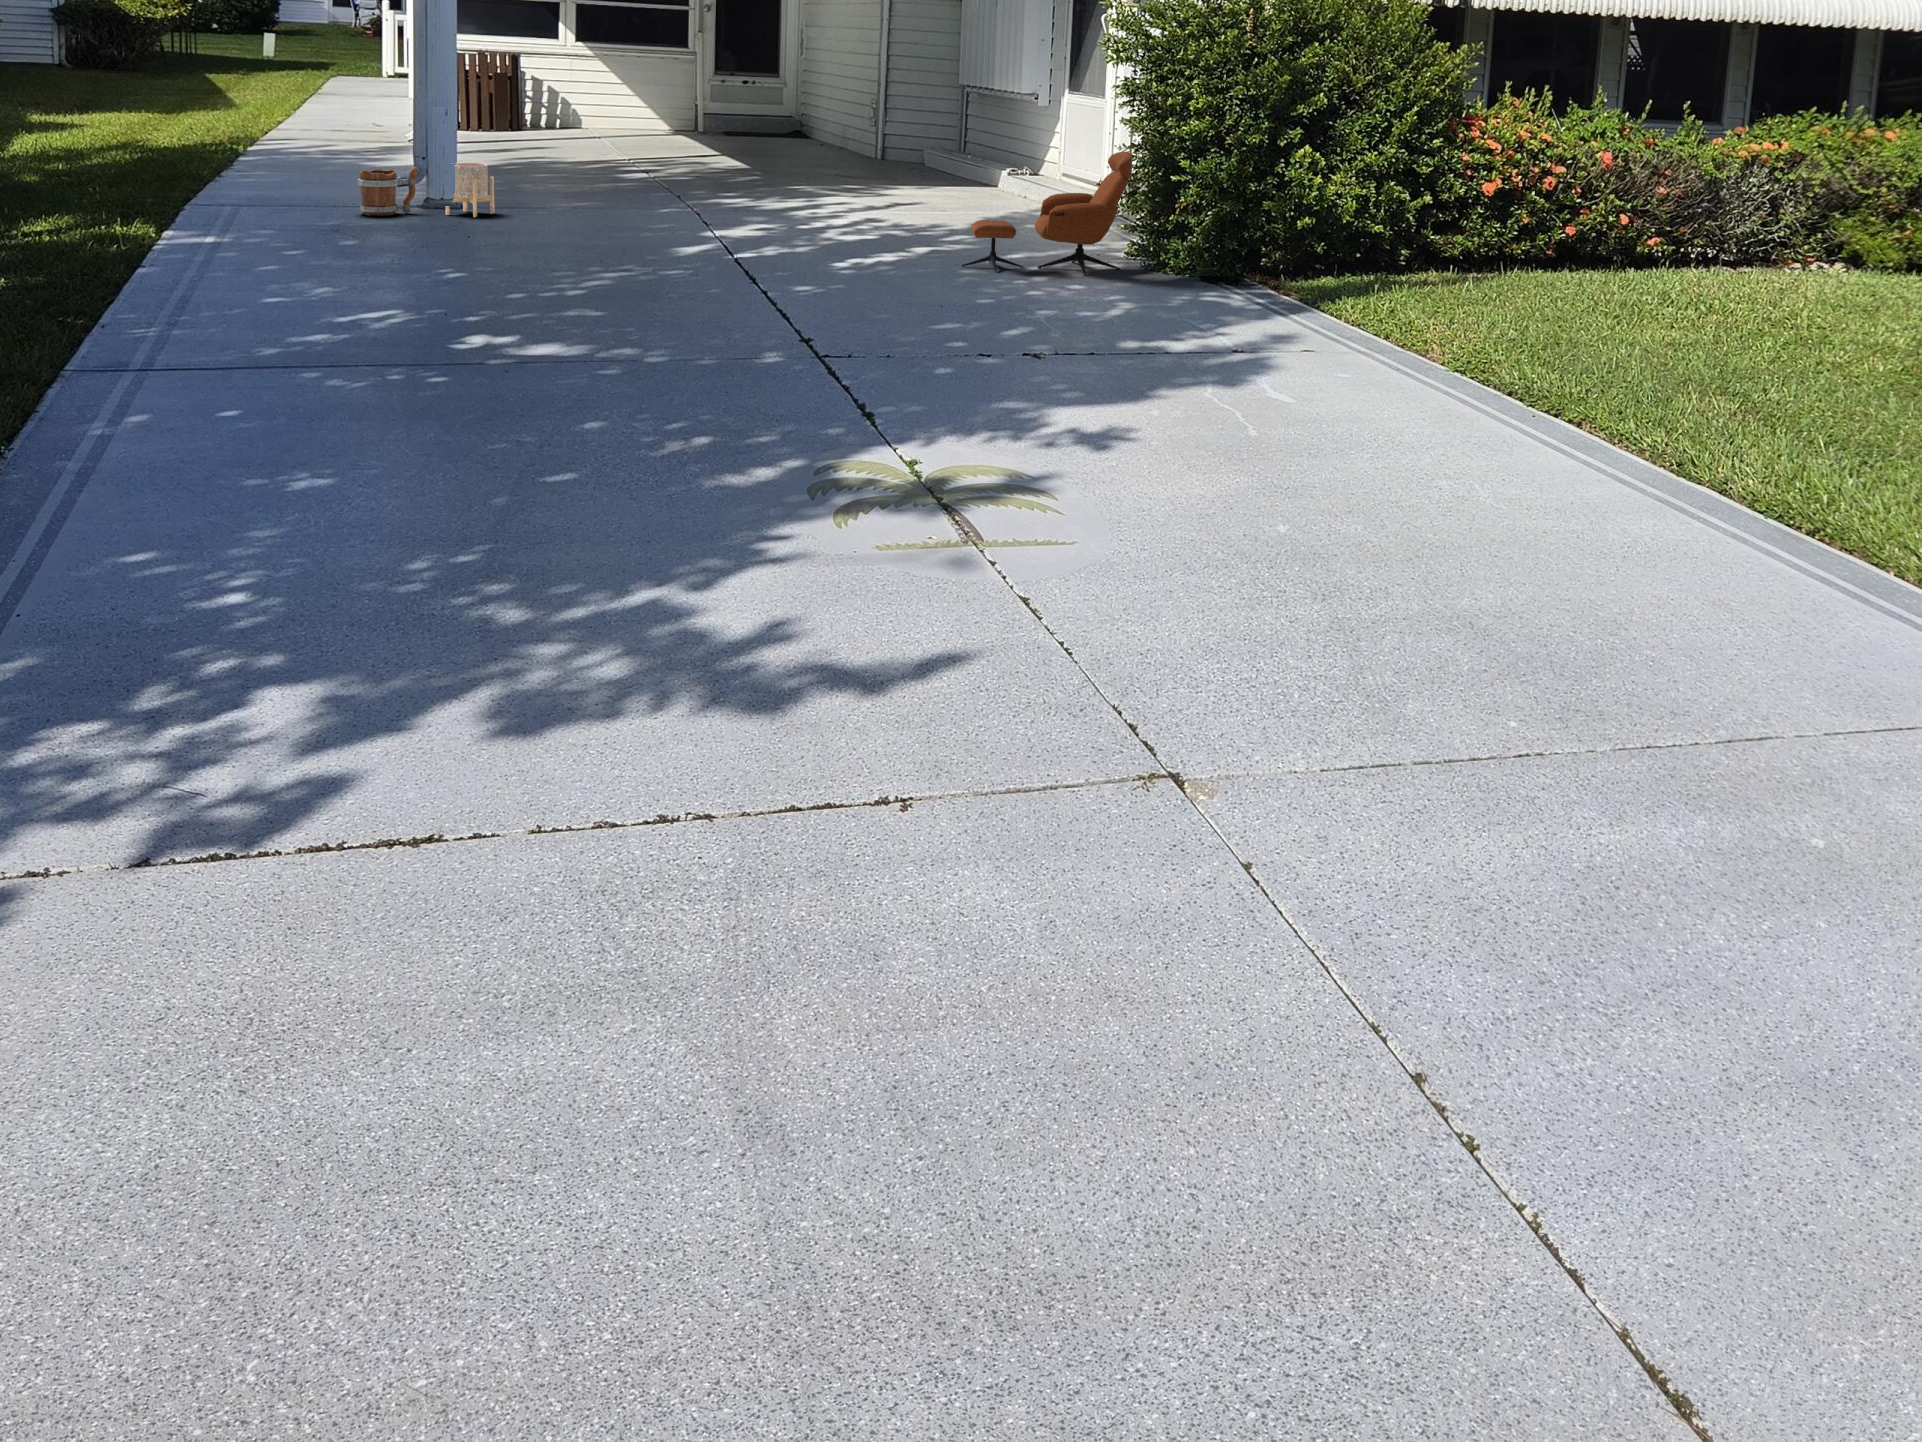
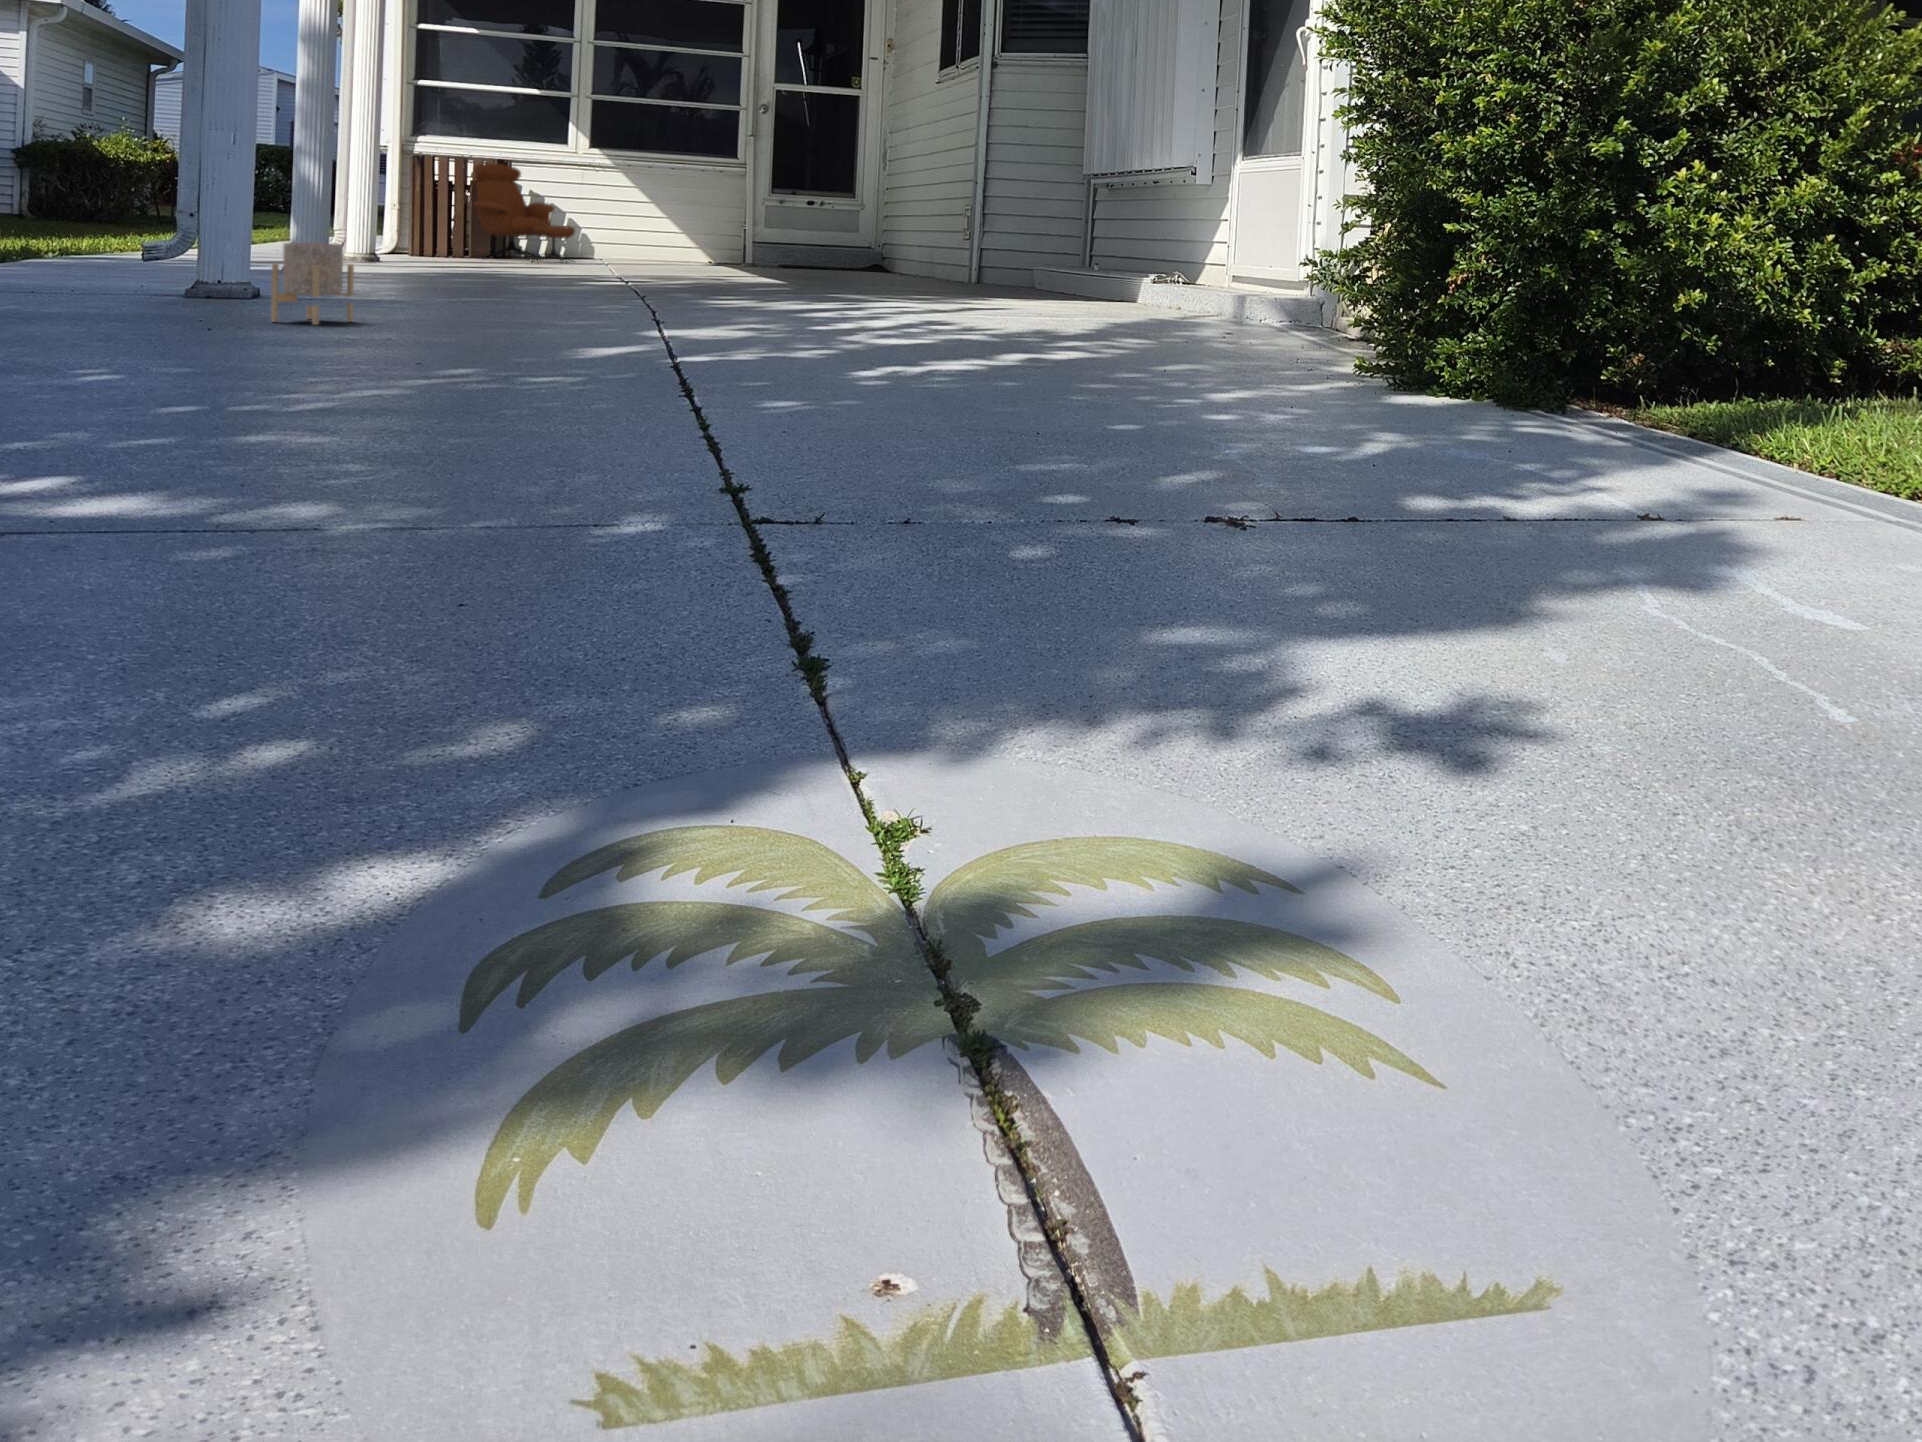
lounge chair: present [962,151,1132,276] -> present [474,163,575,262]
bucket: present [358,167,419,216] -> none [129,246,232,321]

